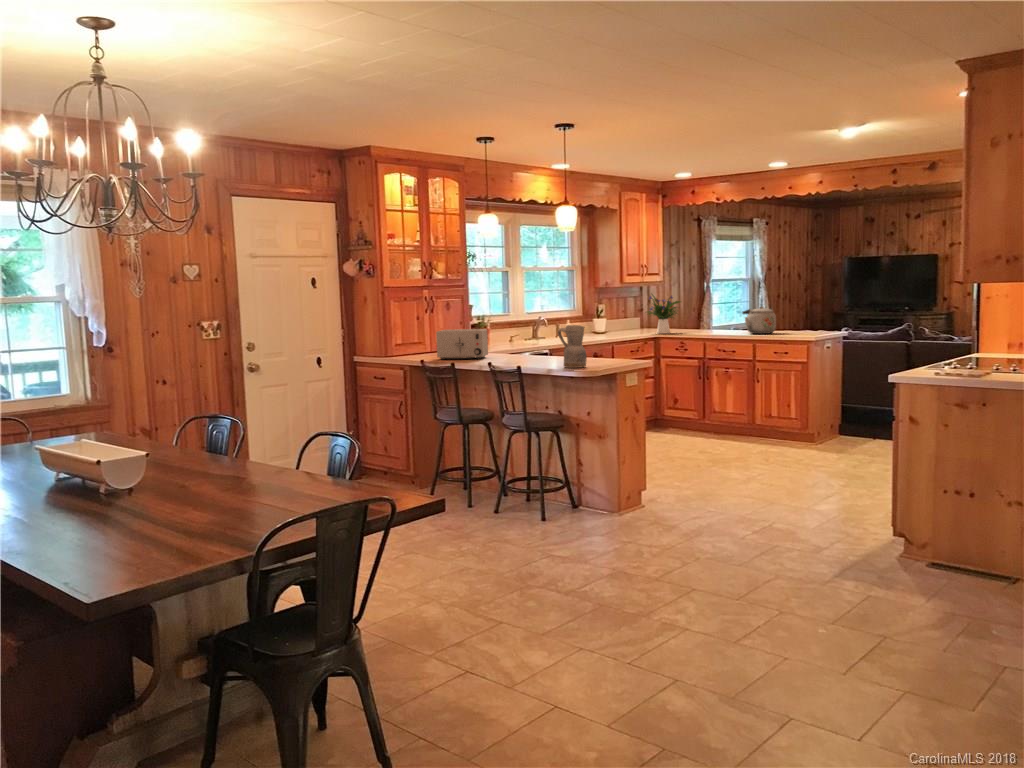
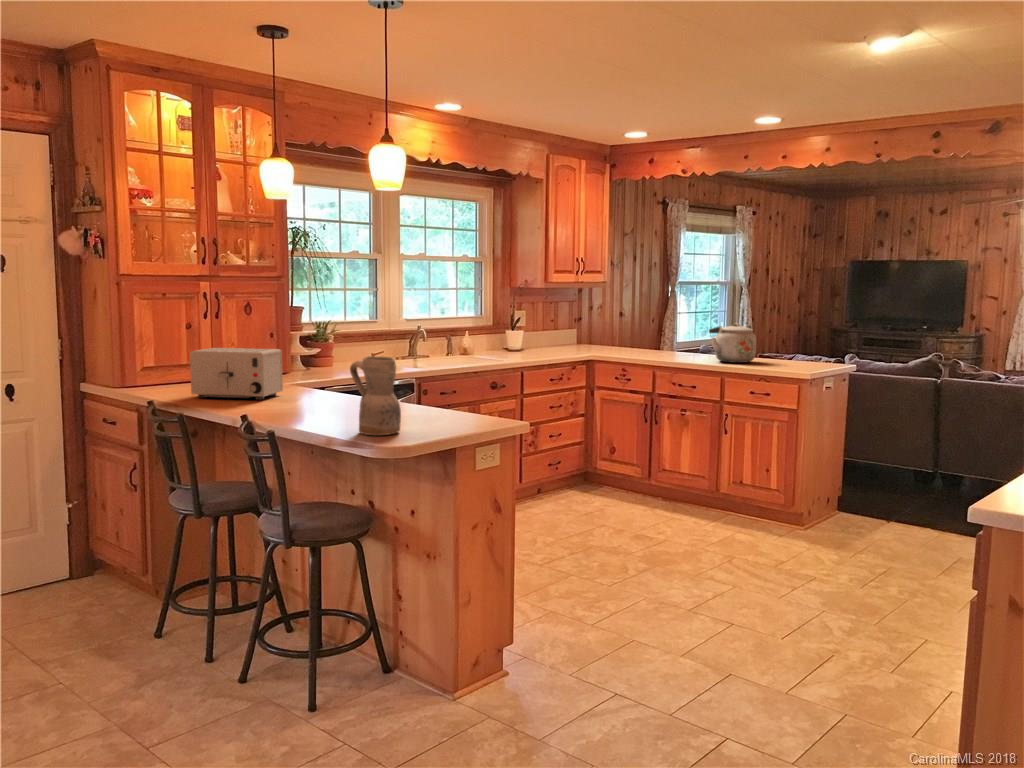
flower arrangement: present [648,294,680,334] -> none [574,297,628,355]

